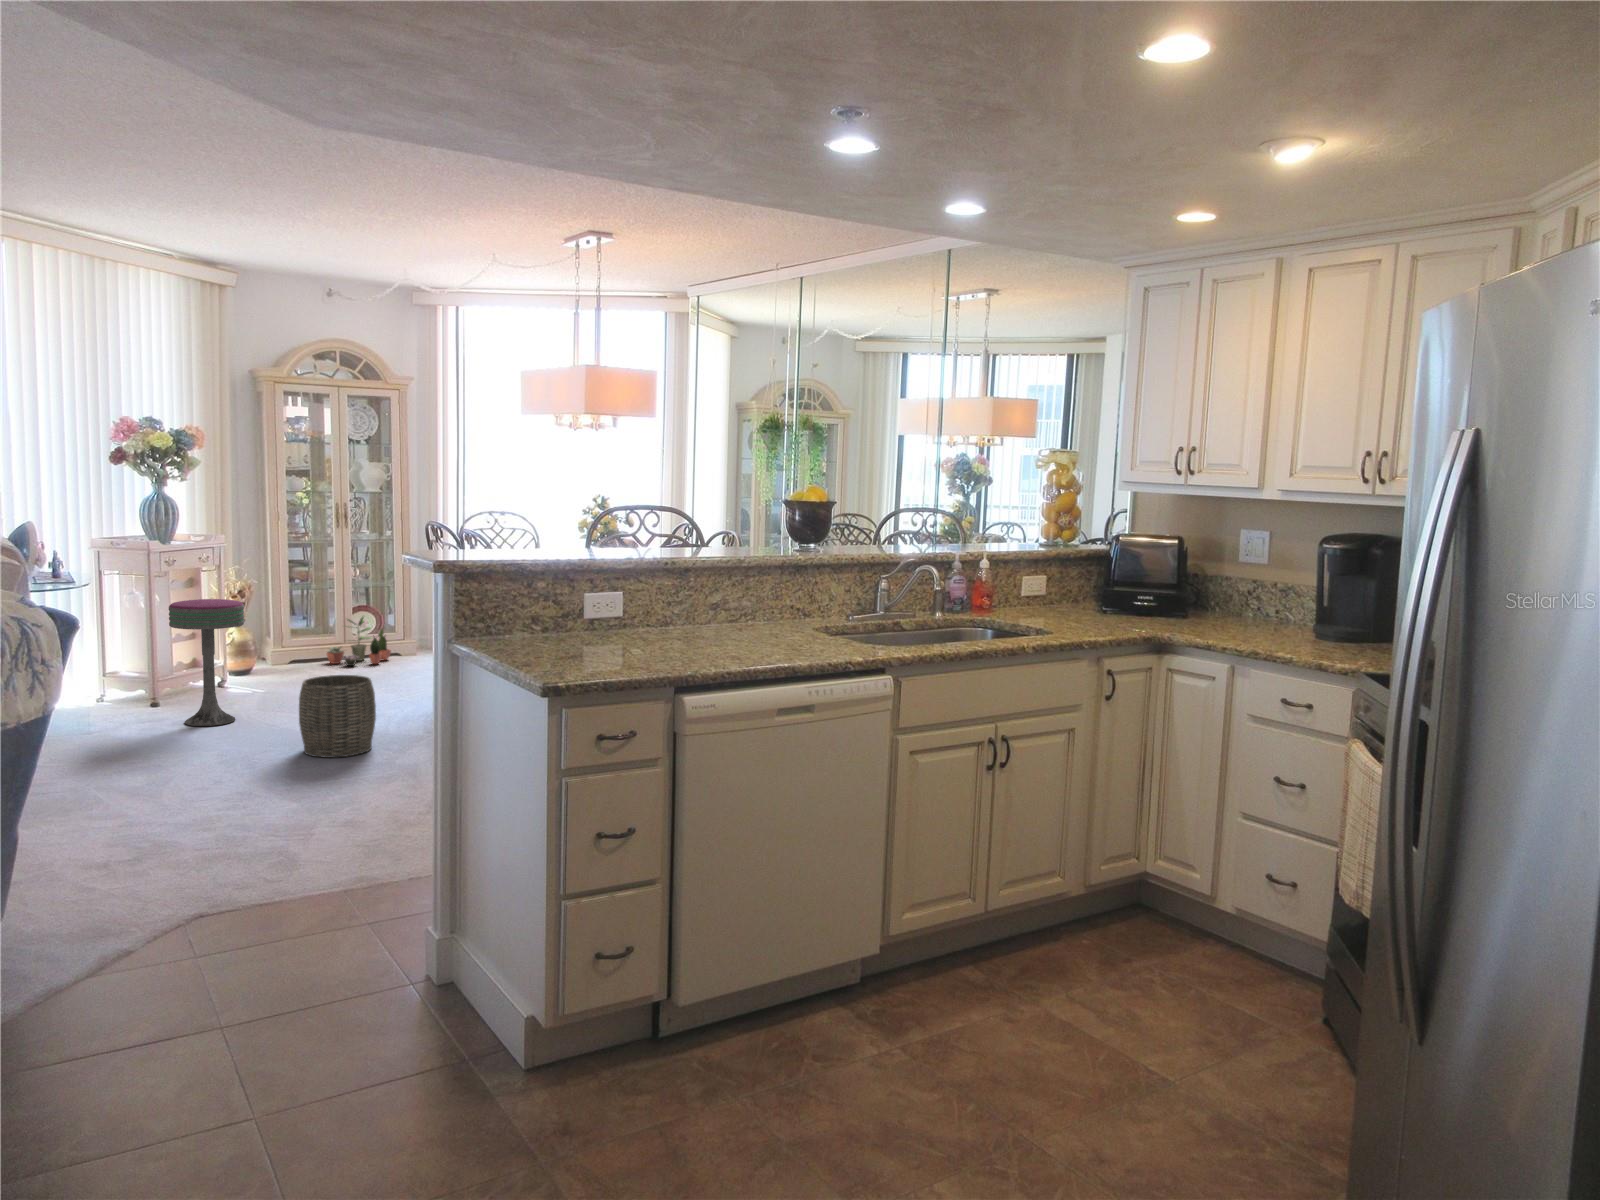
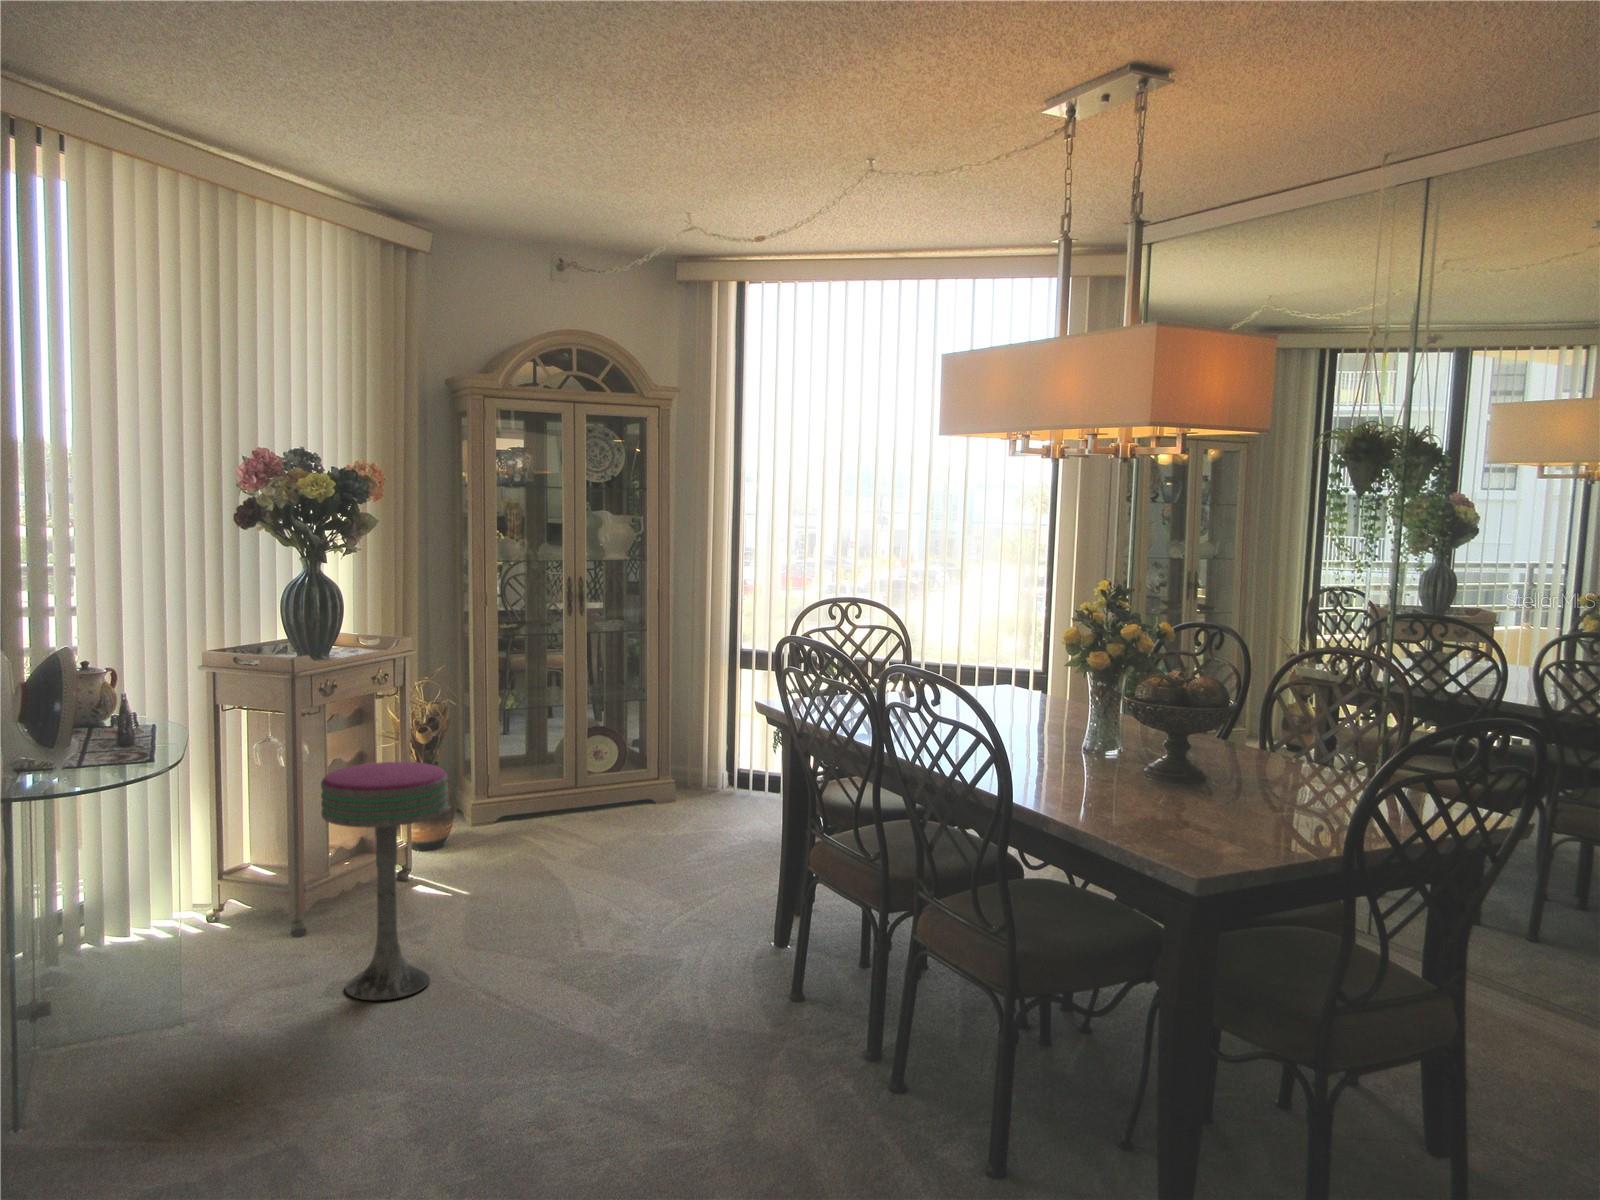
potted plant: present [327,616,391,666] -> none [551,753,648,836]
woven basket: present [299,675,376,758] -> none [557,927,698,1115]

